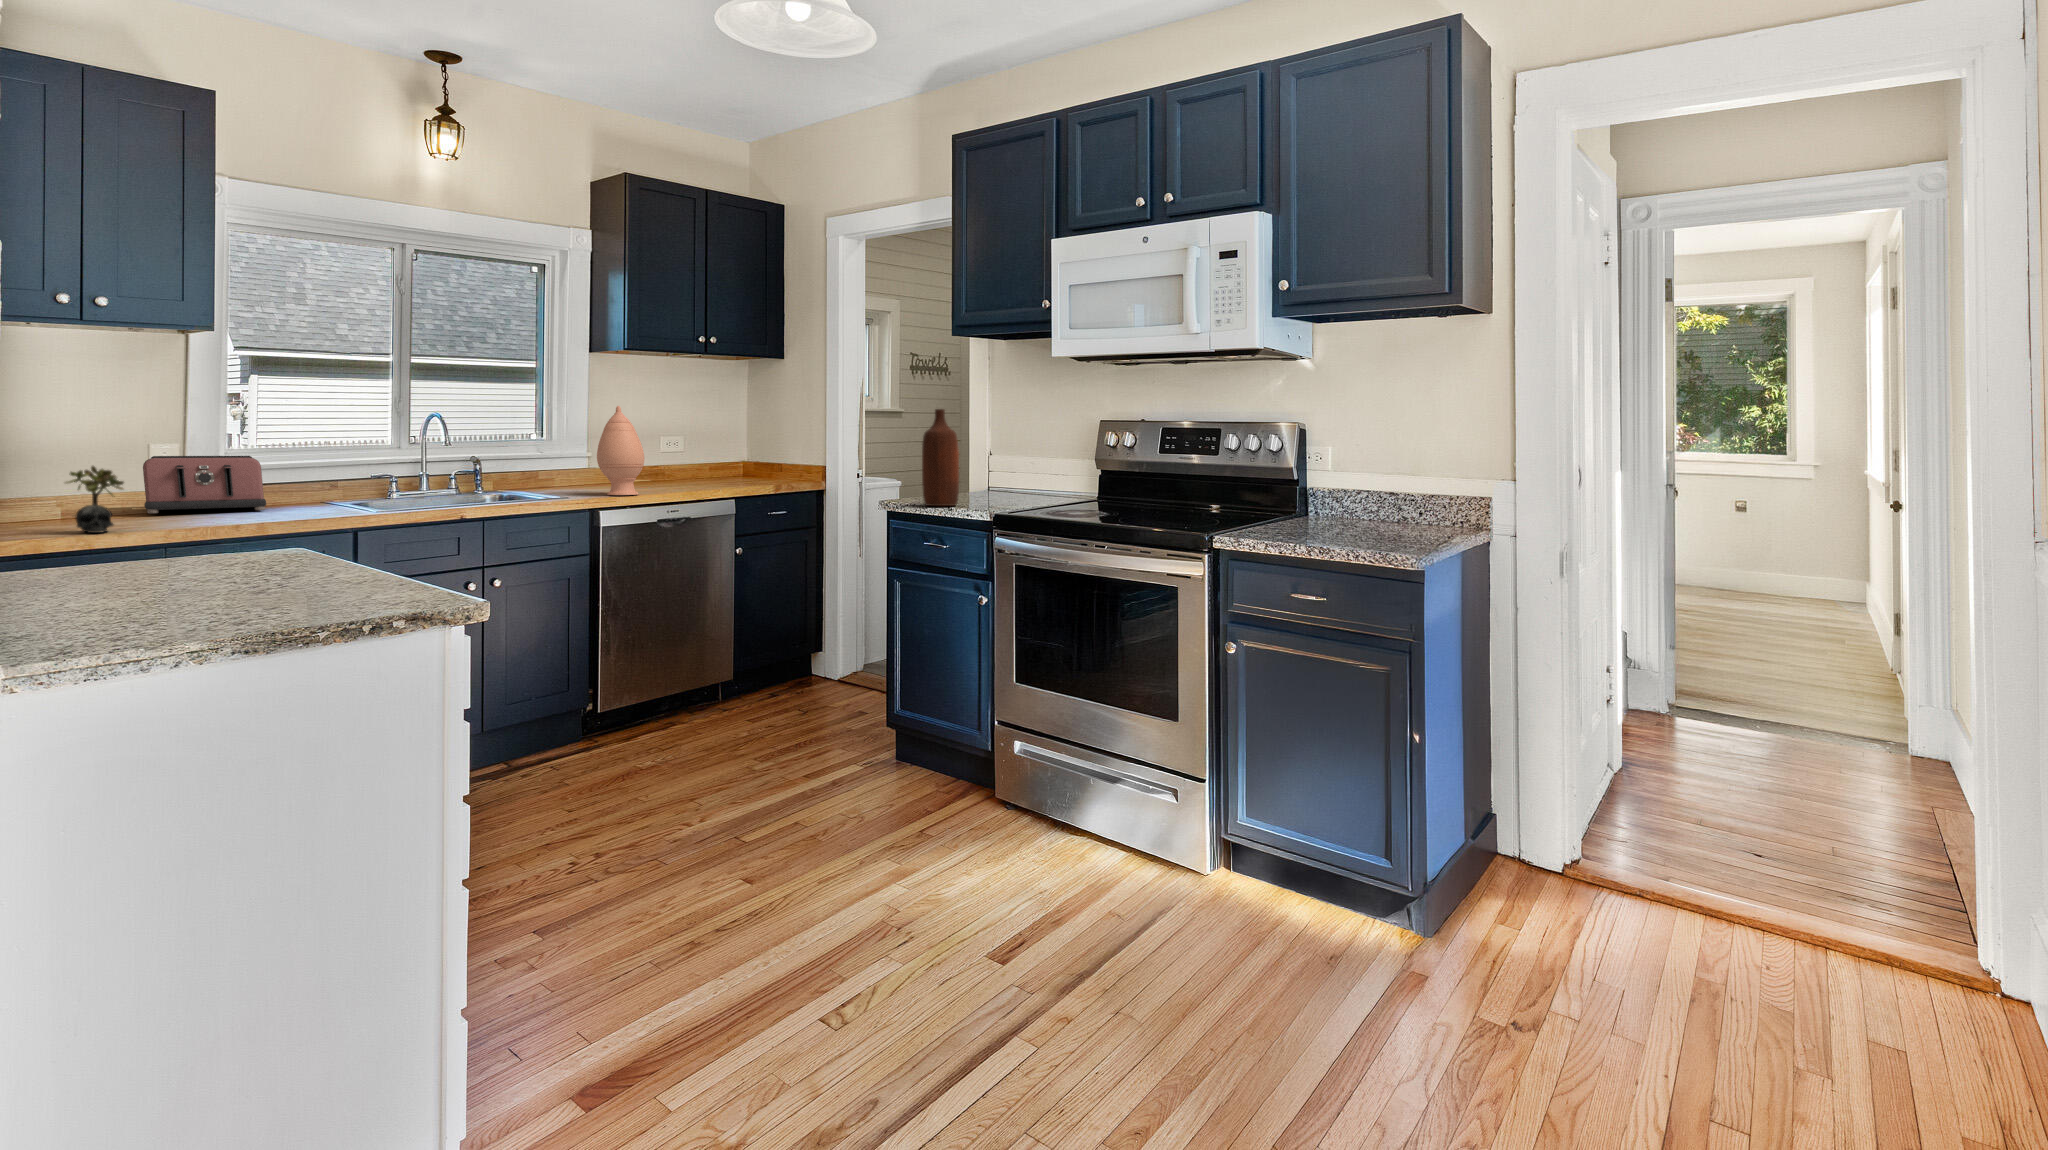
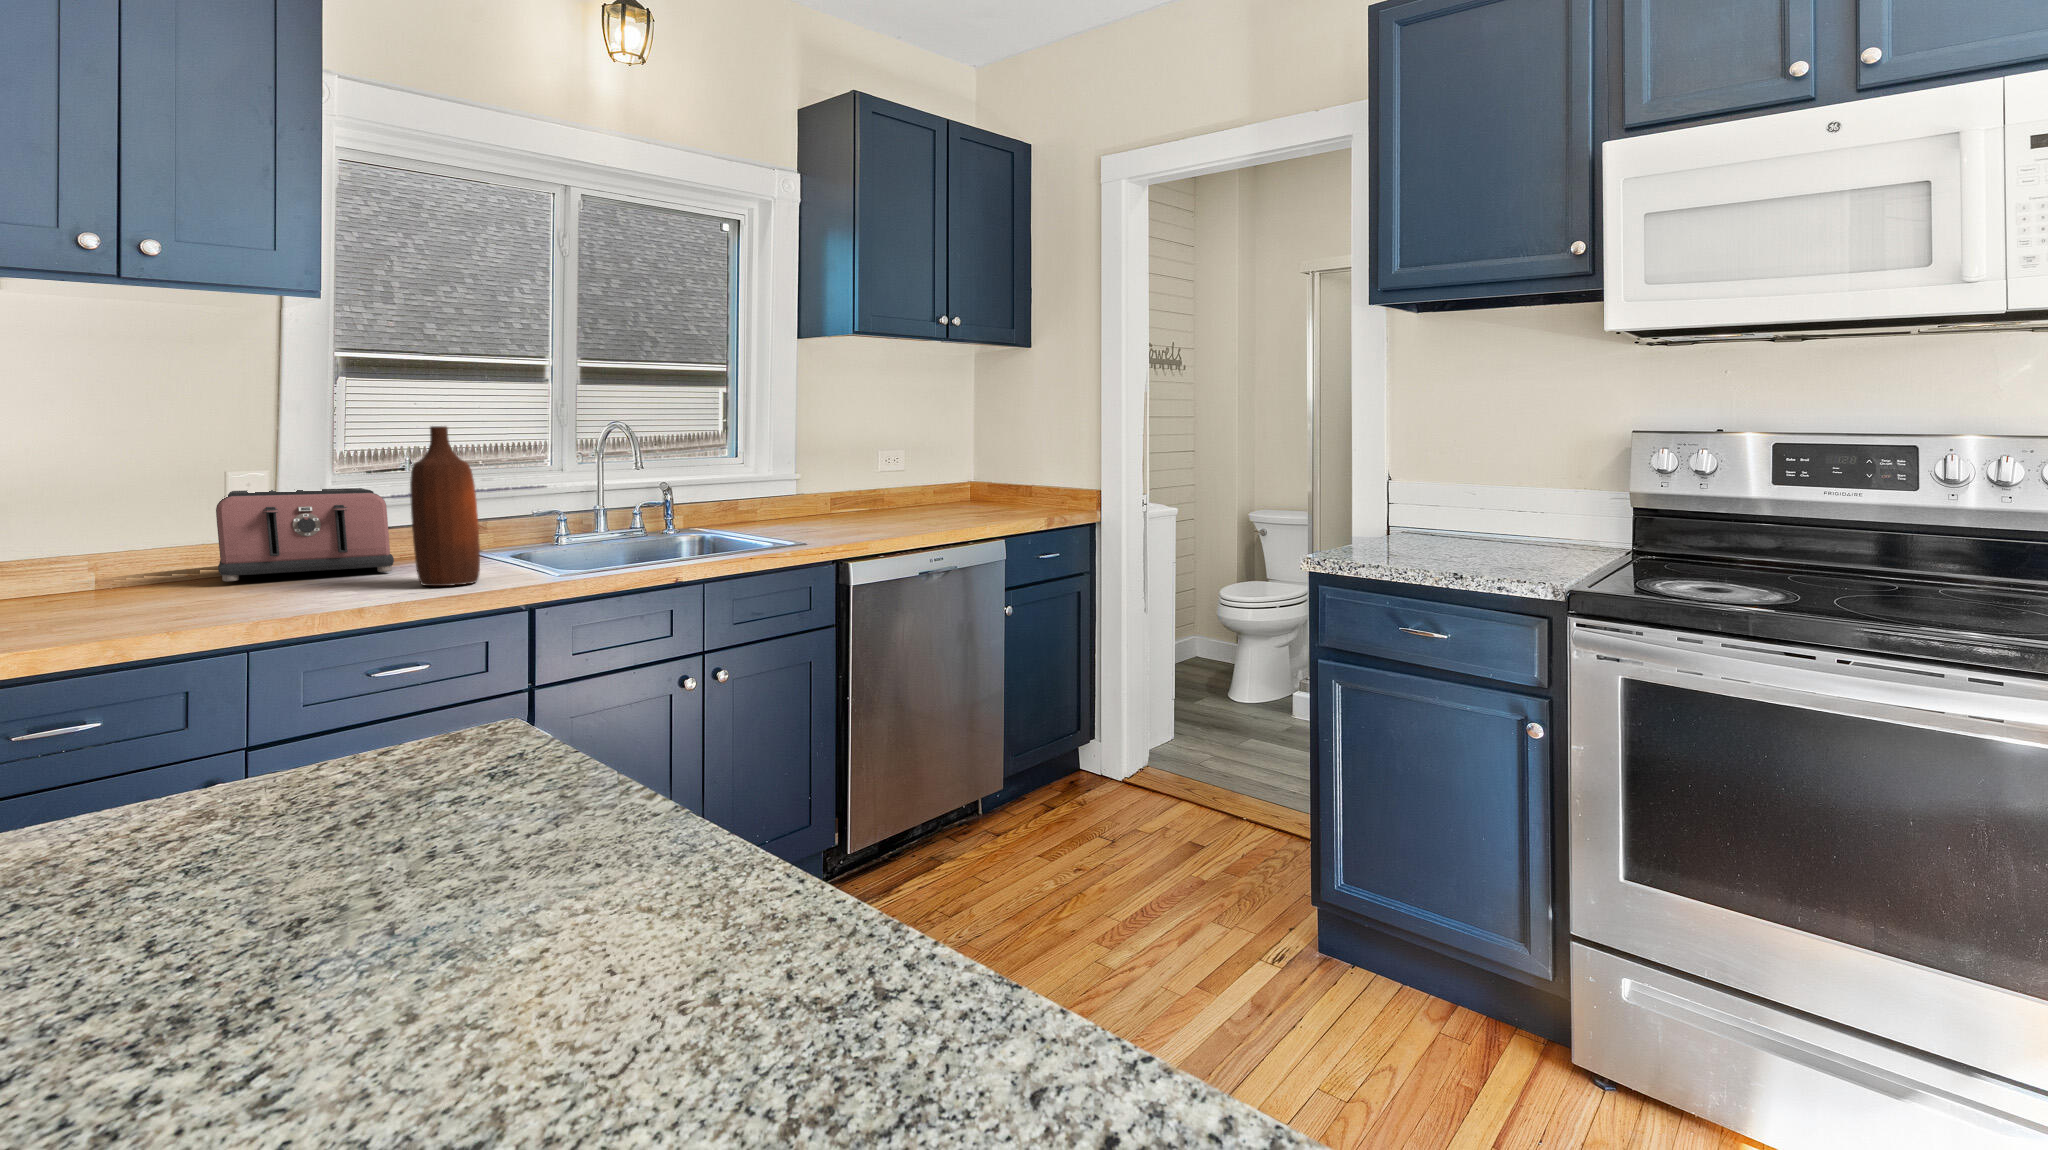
vase: present [597,406,645,495] -> none [831,411,895,537]
bottle: present [922,409,959,506] -> present [410,426,480,586]
succulent plant: present [66,466,124,533] -> none [86,516,186,630]

